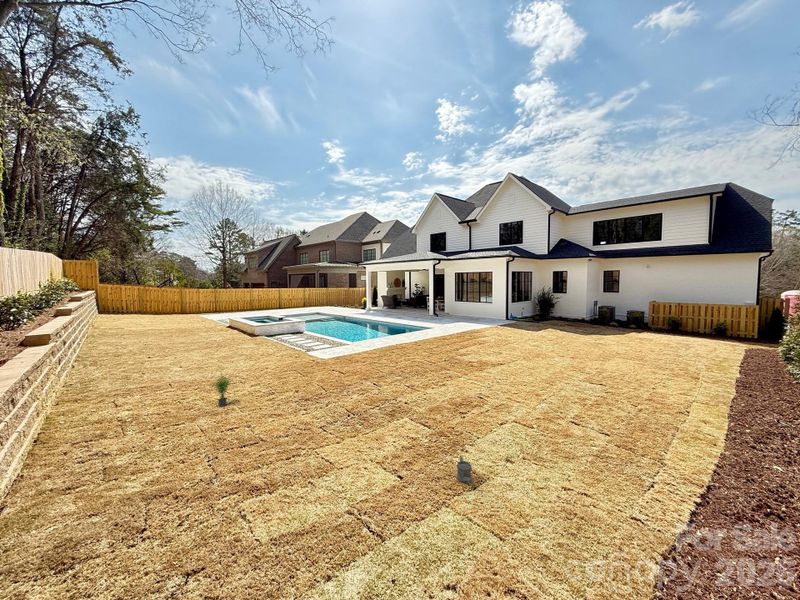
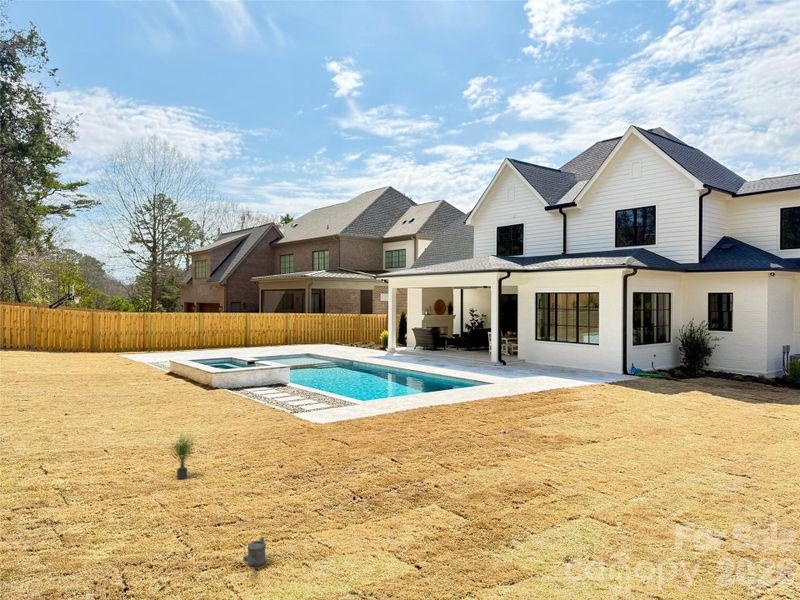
watering can: present [457,457,473,483] -> present [243,537,266,567]

